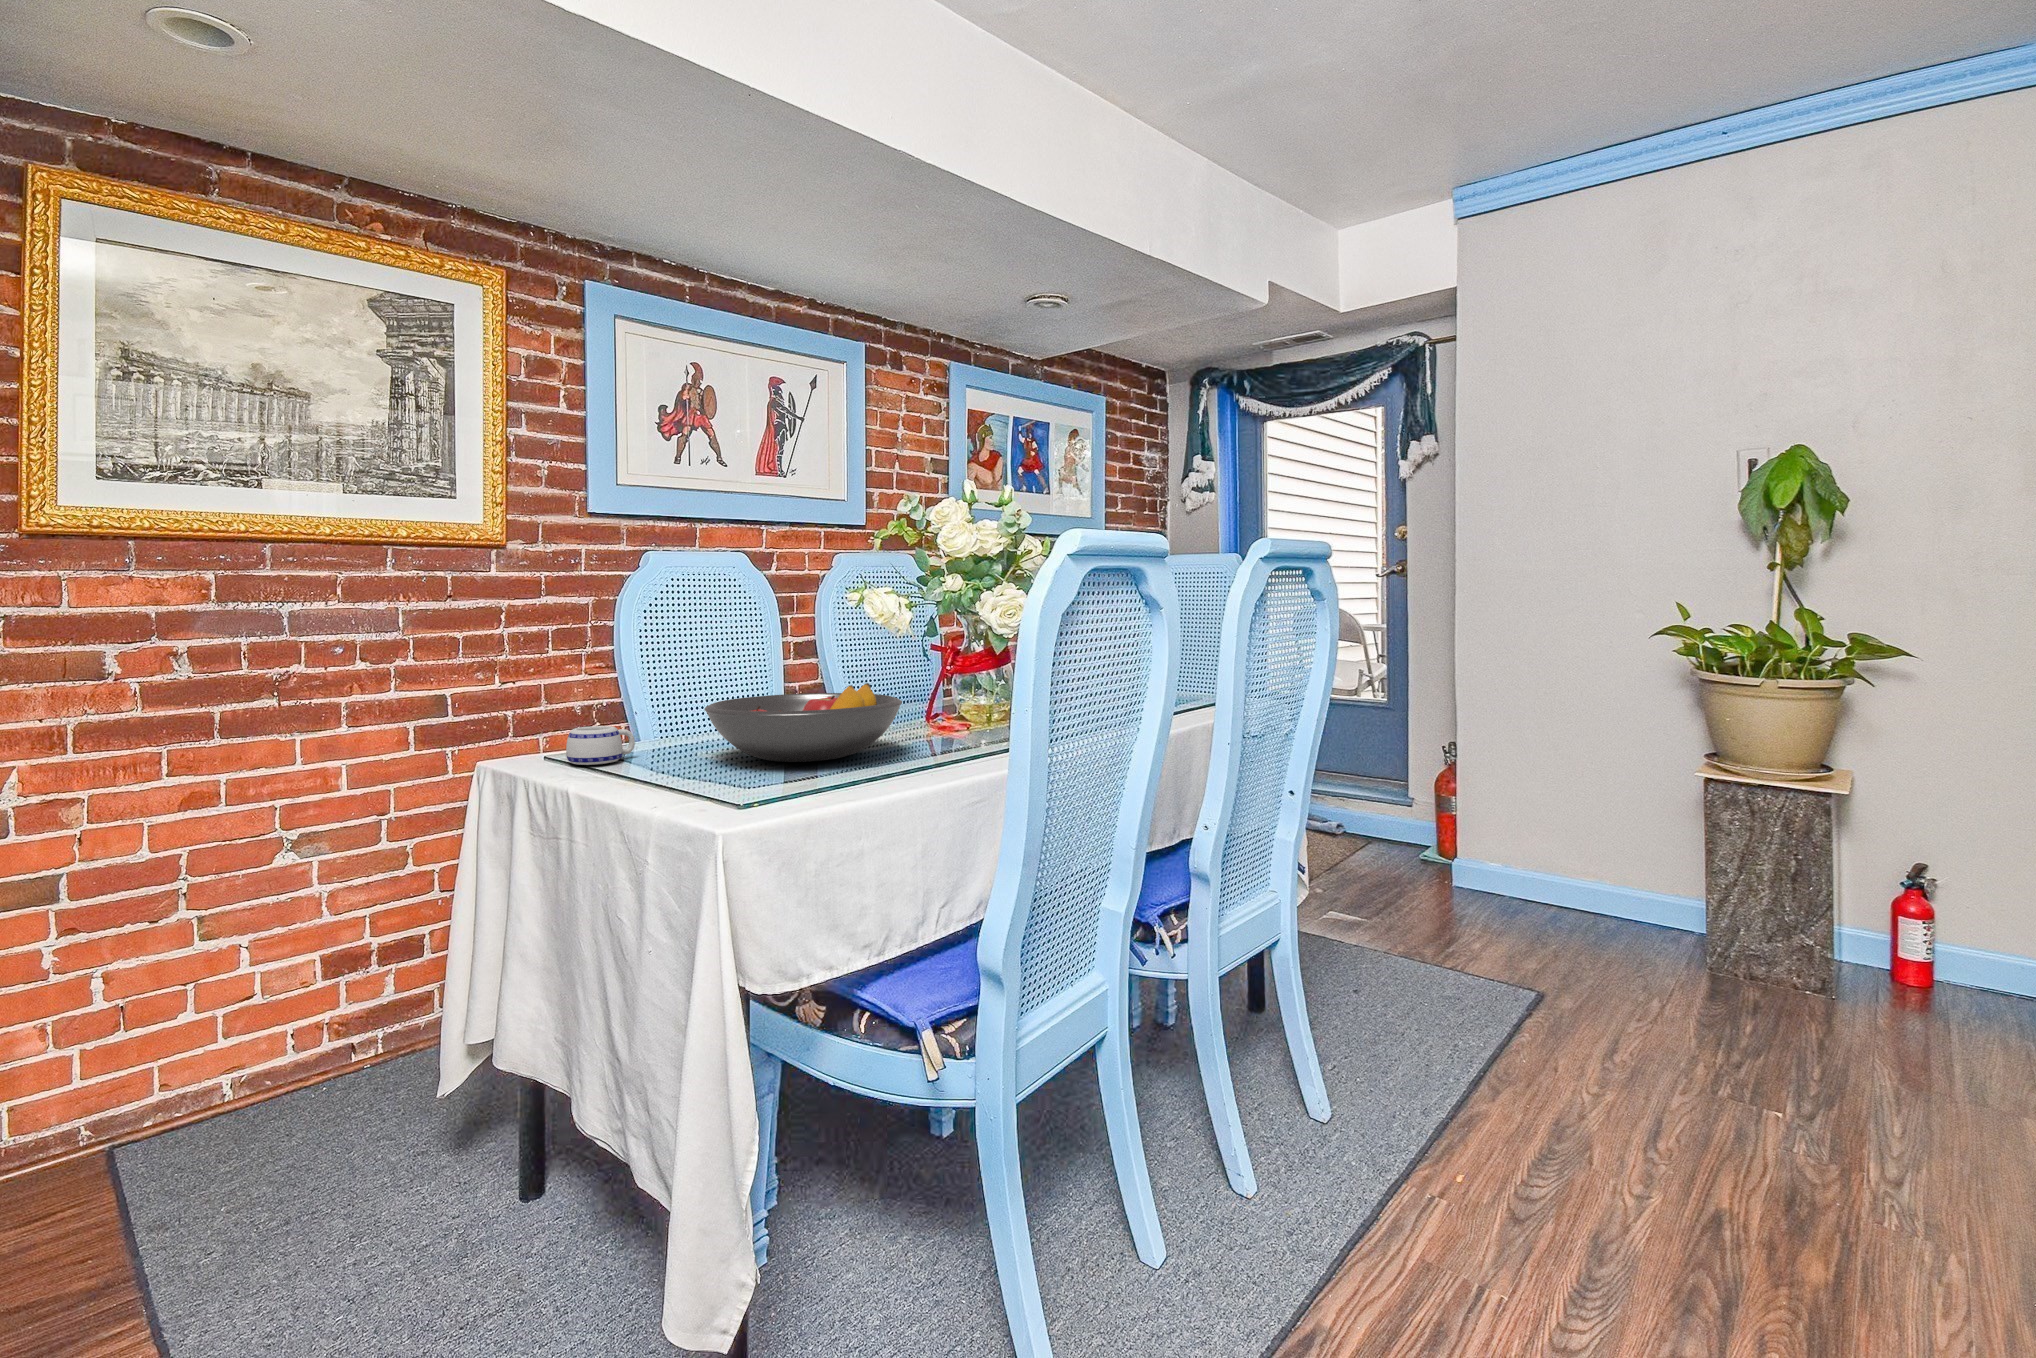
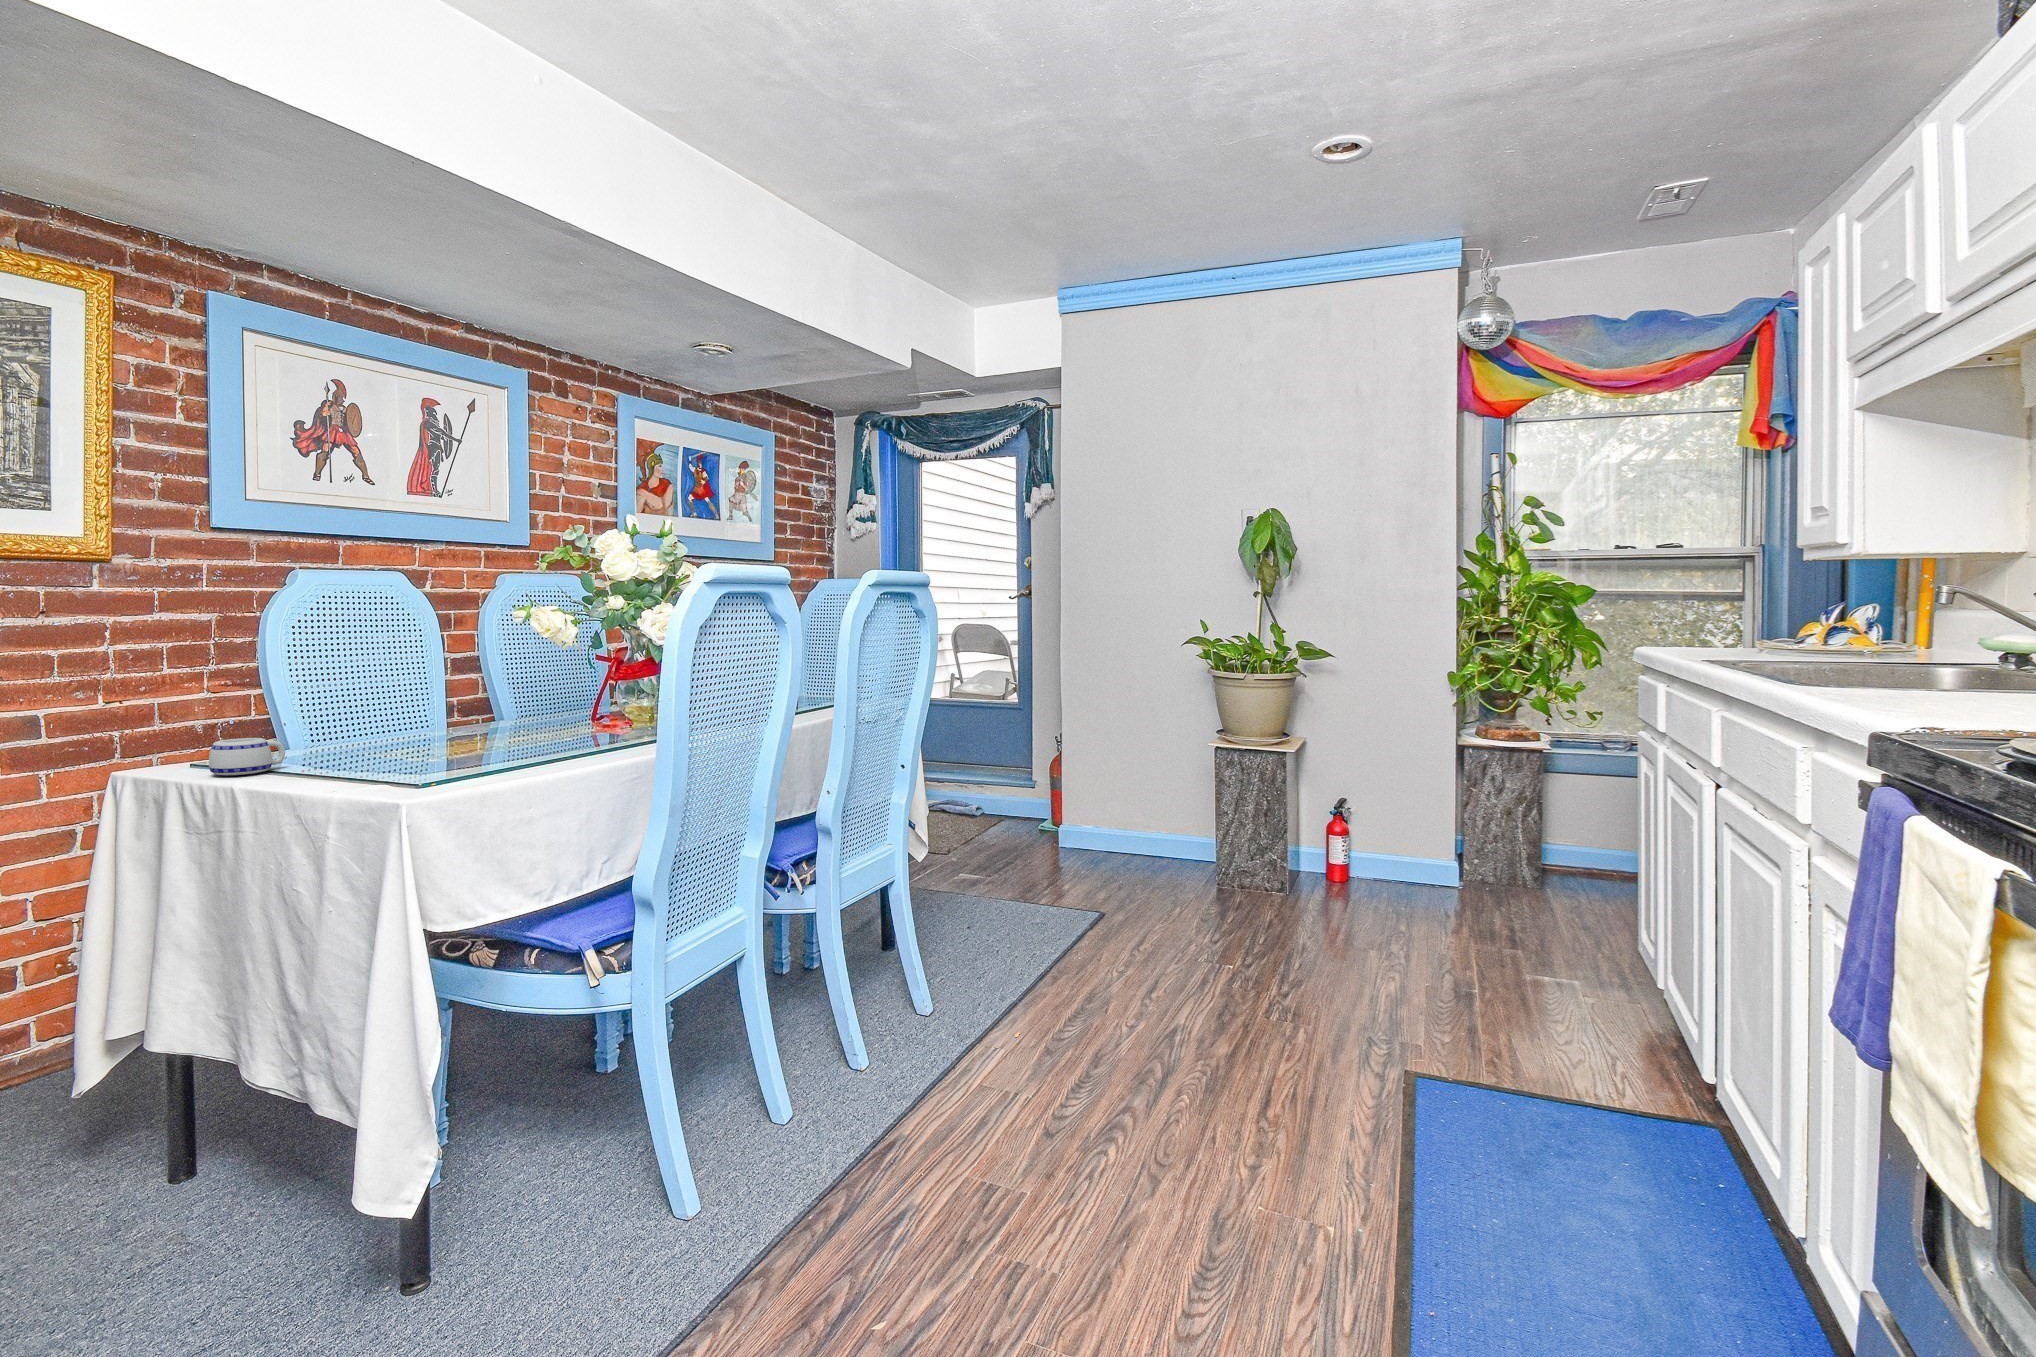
fruit bowl: present [705,683,902,762] -> none [362,693,563,764]

